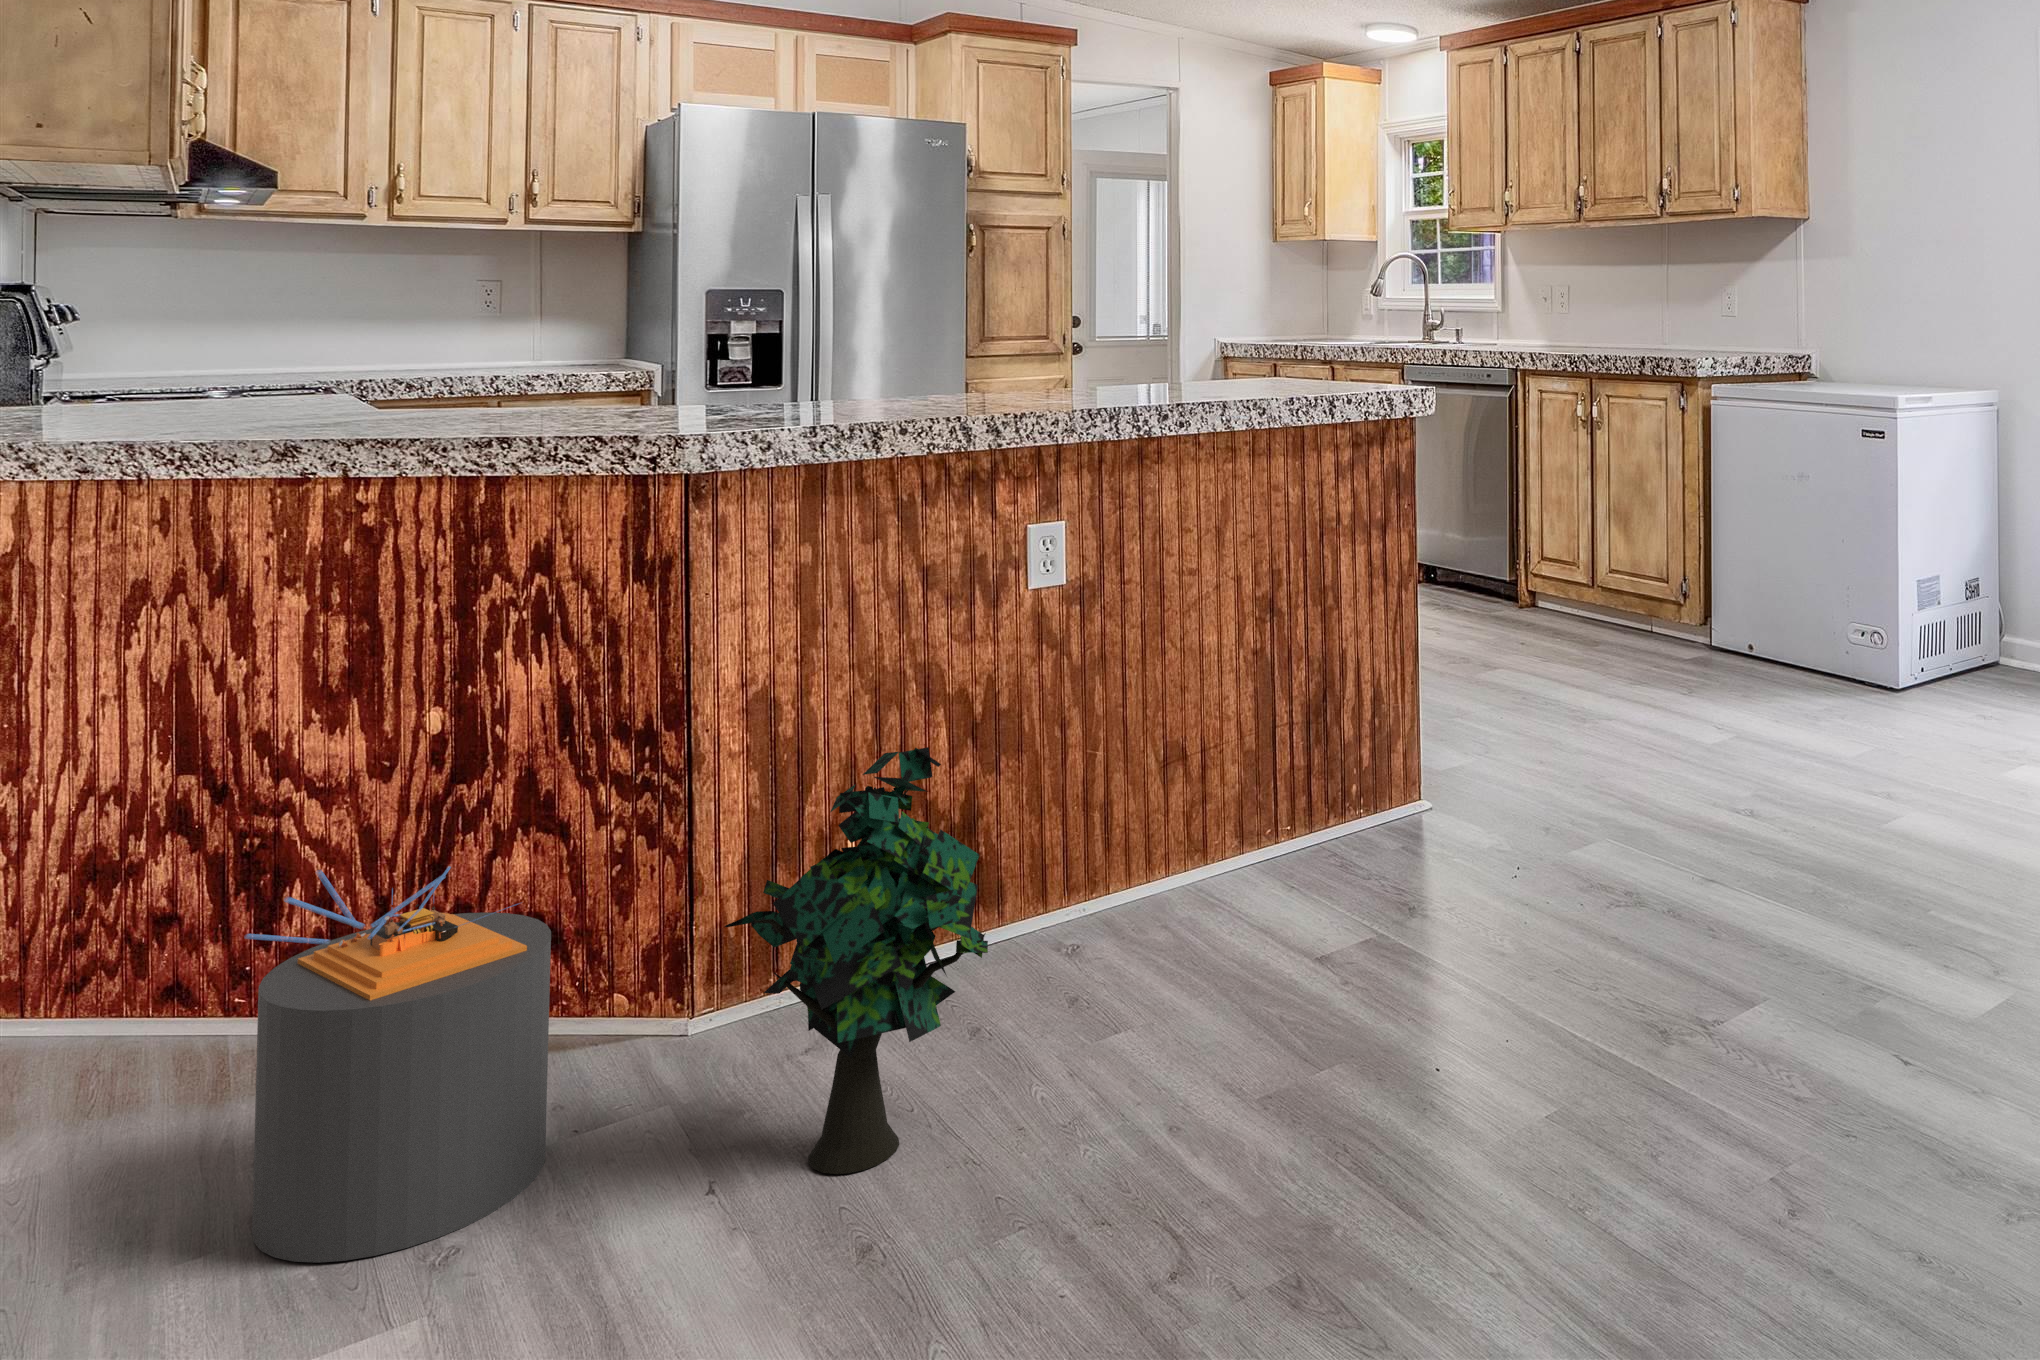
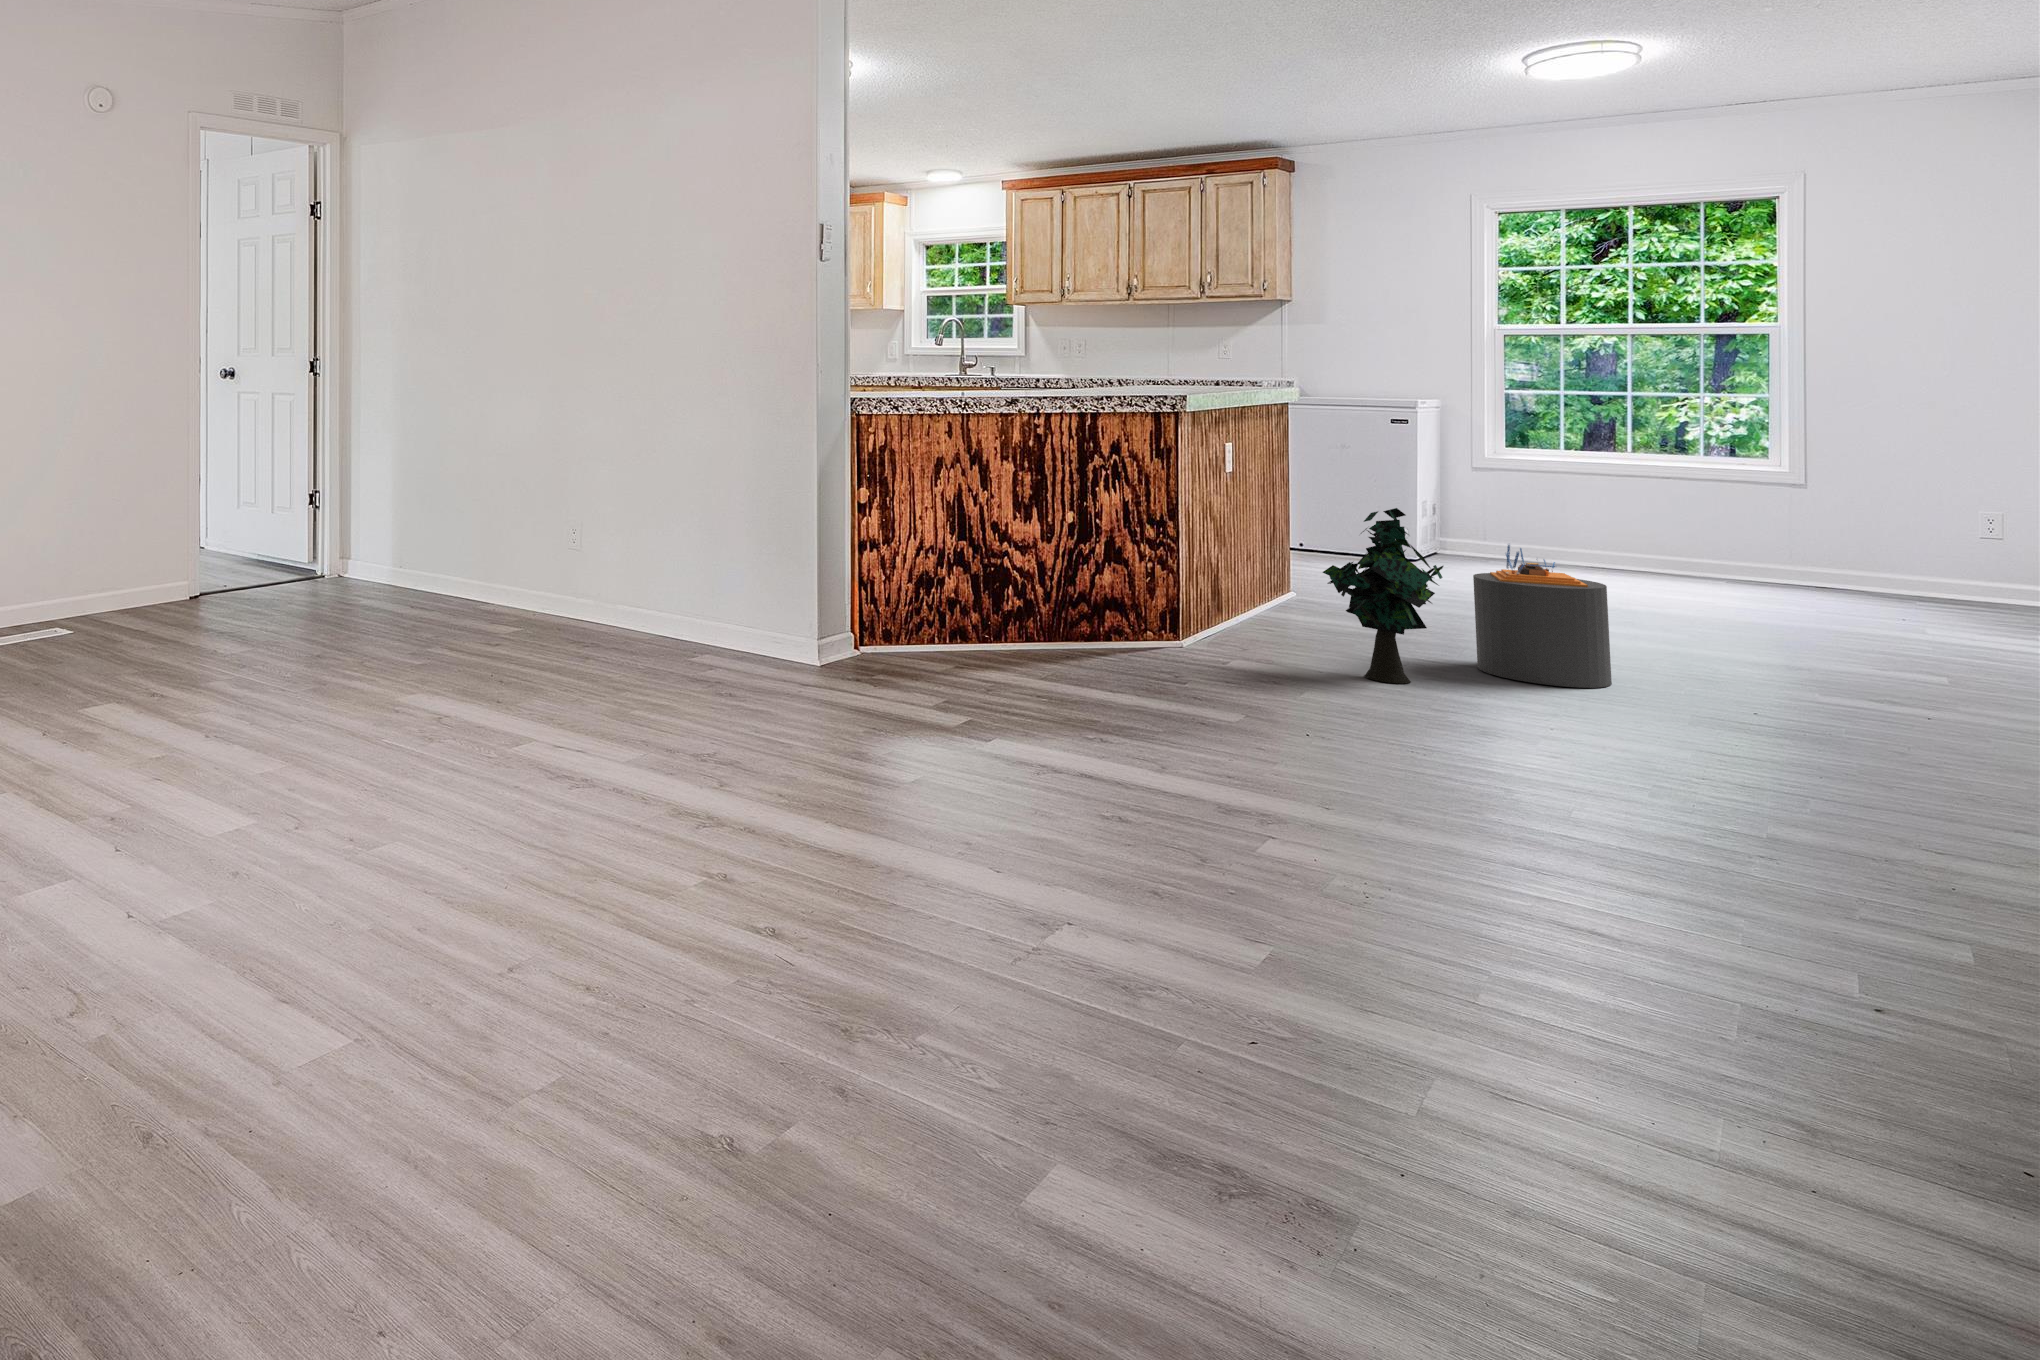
trash can: present [247,866,551,1263] -> present [1473,545,1612,688]

